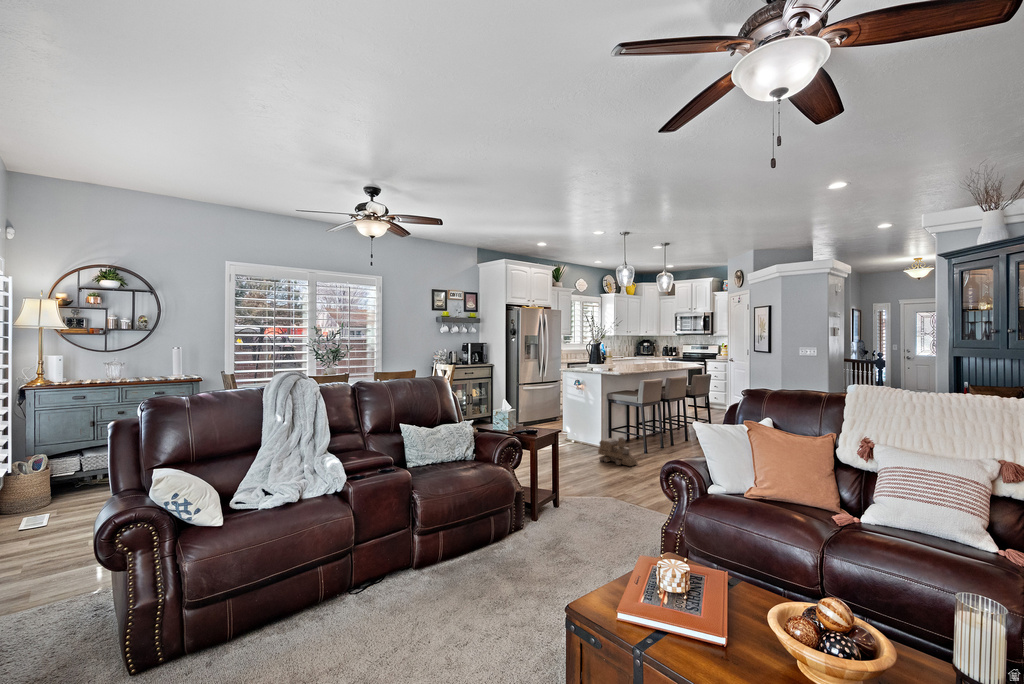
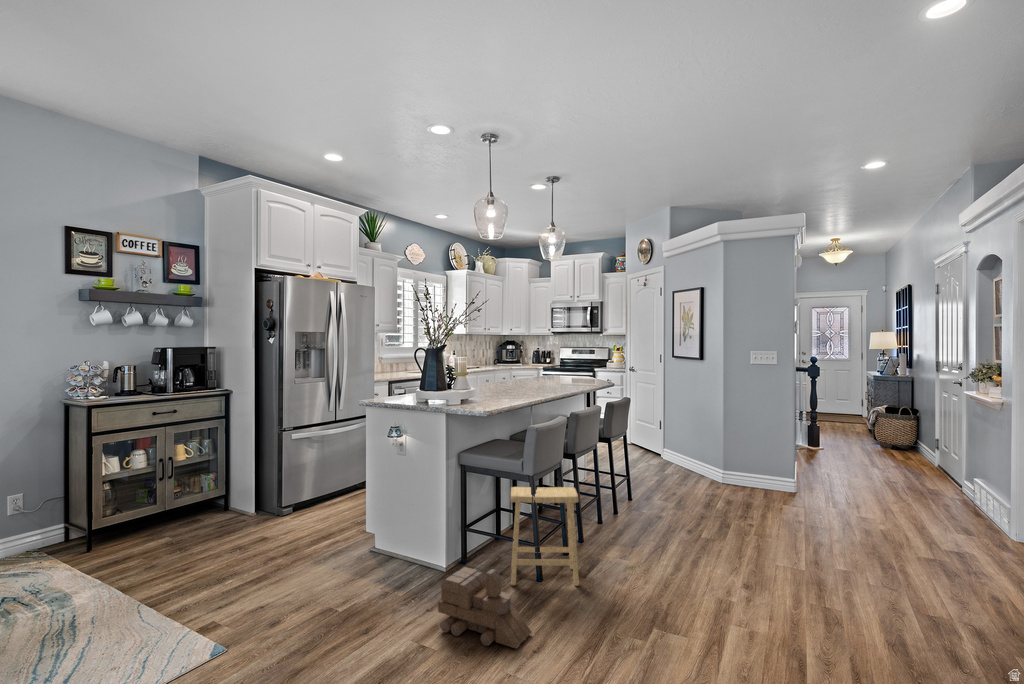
footstool: none [632,410,665,456] -> present [511,487,579,586]

